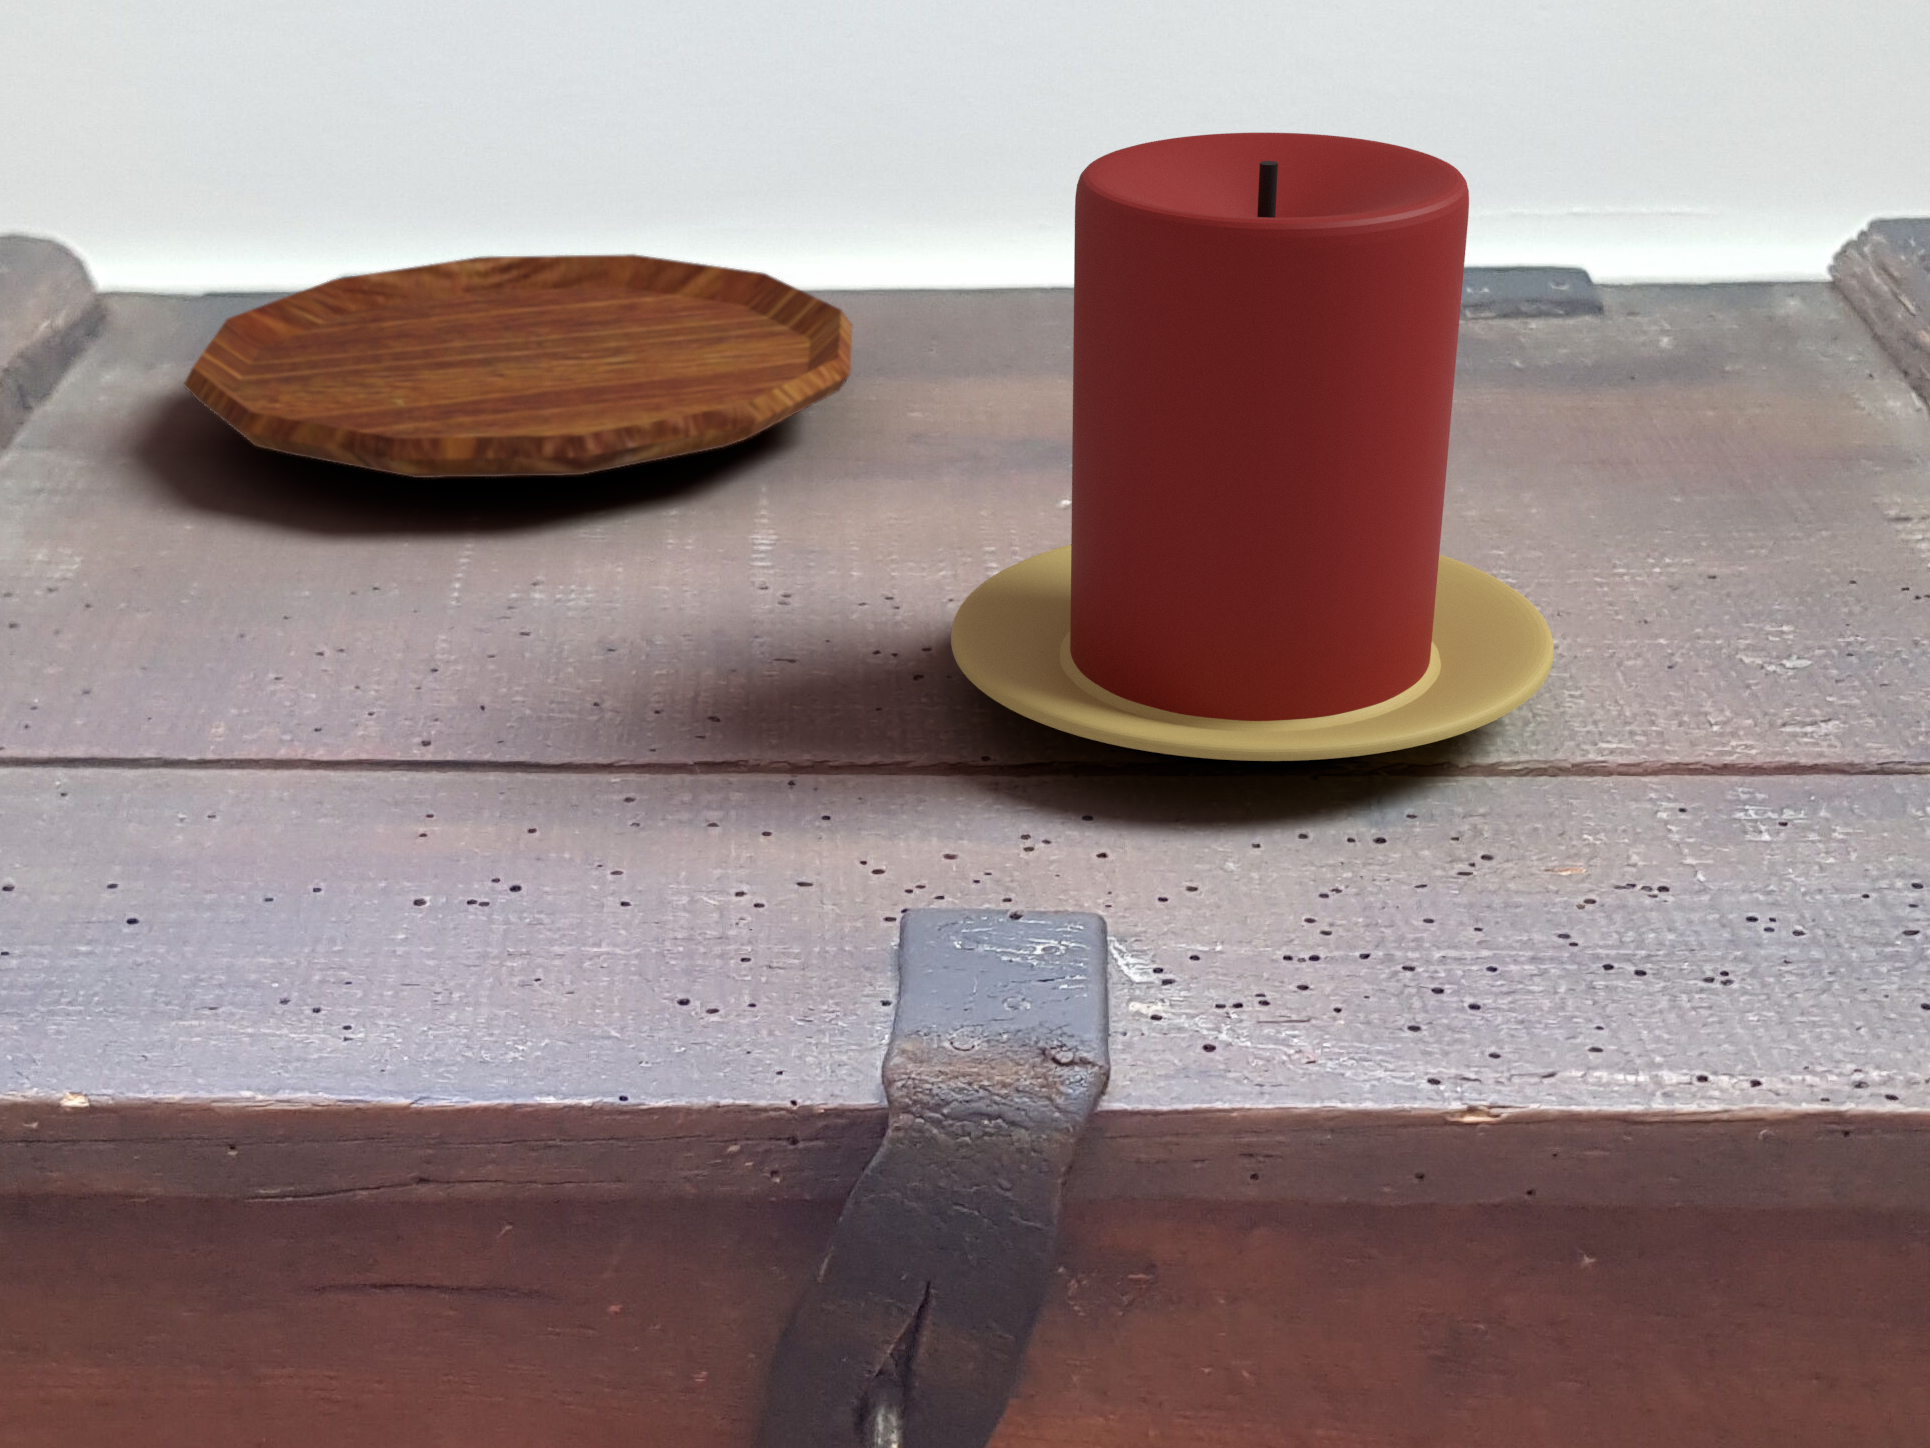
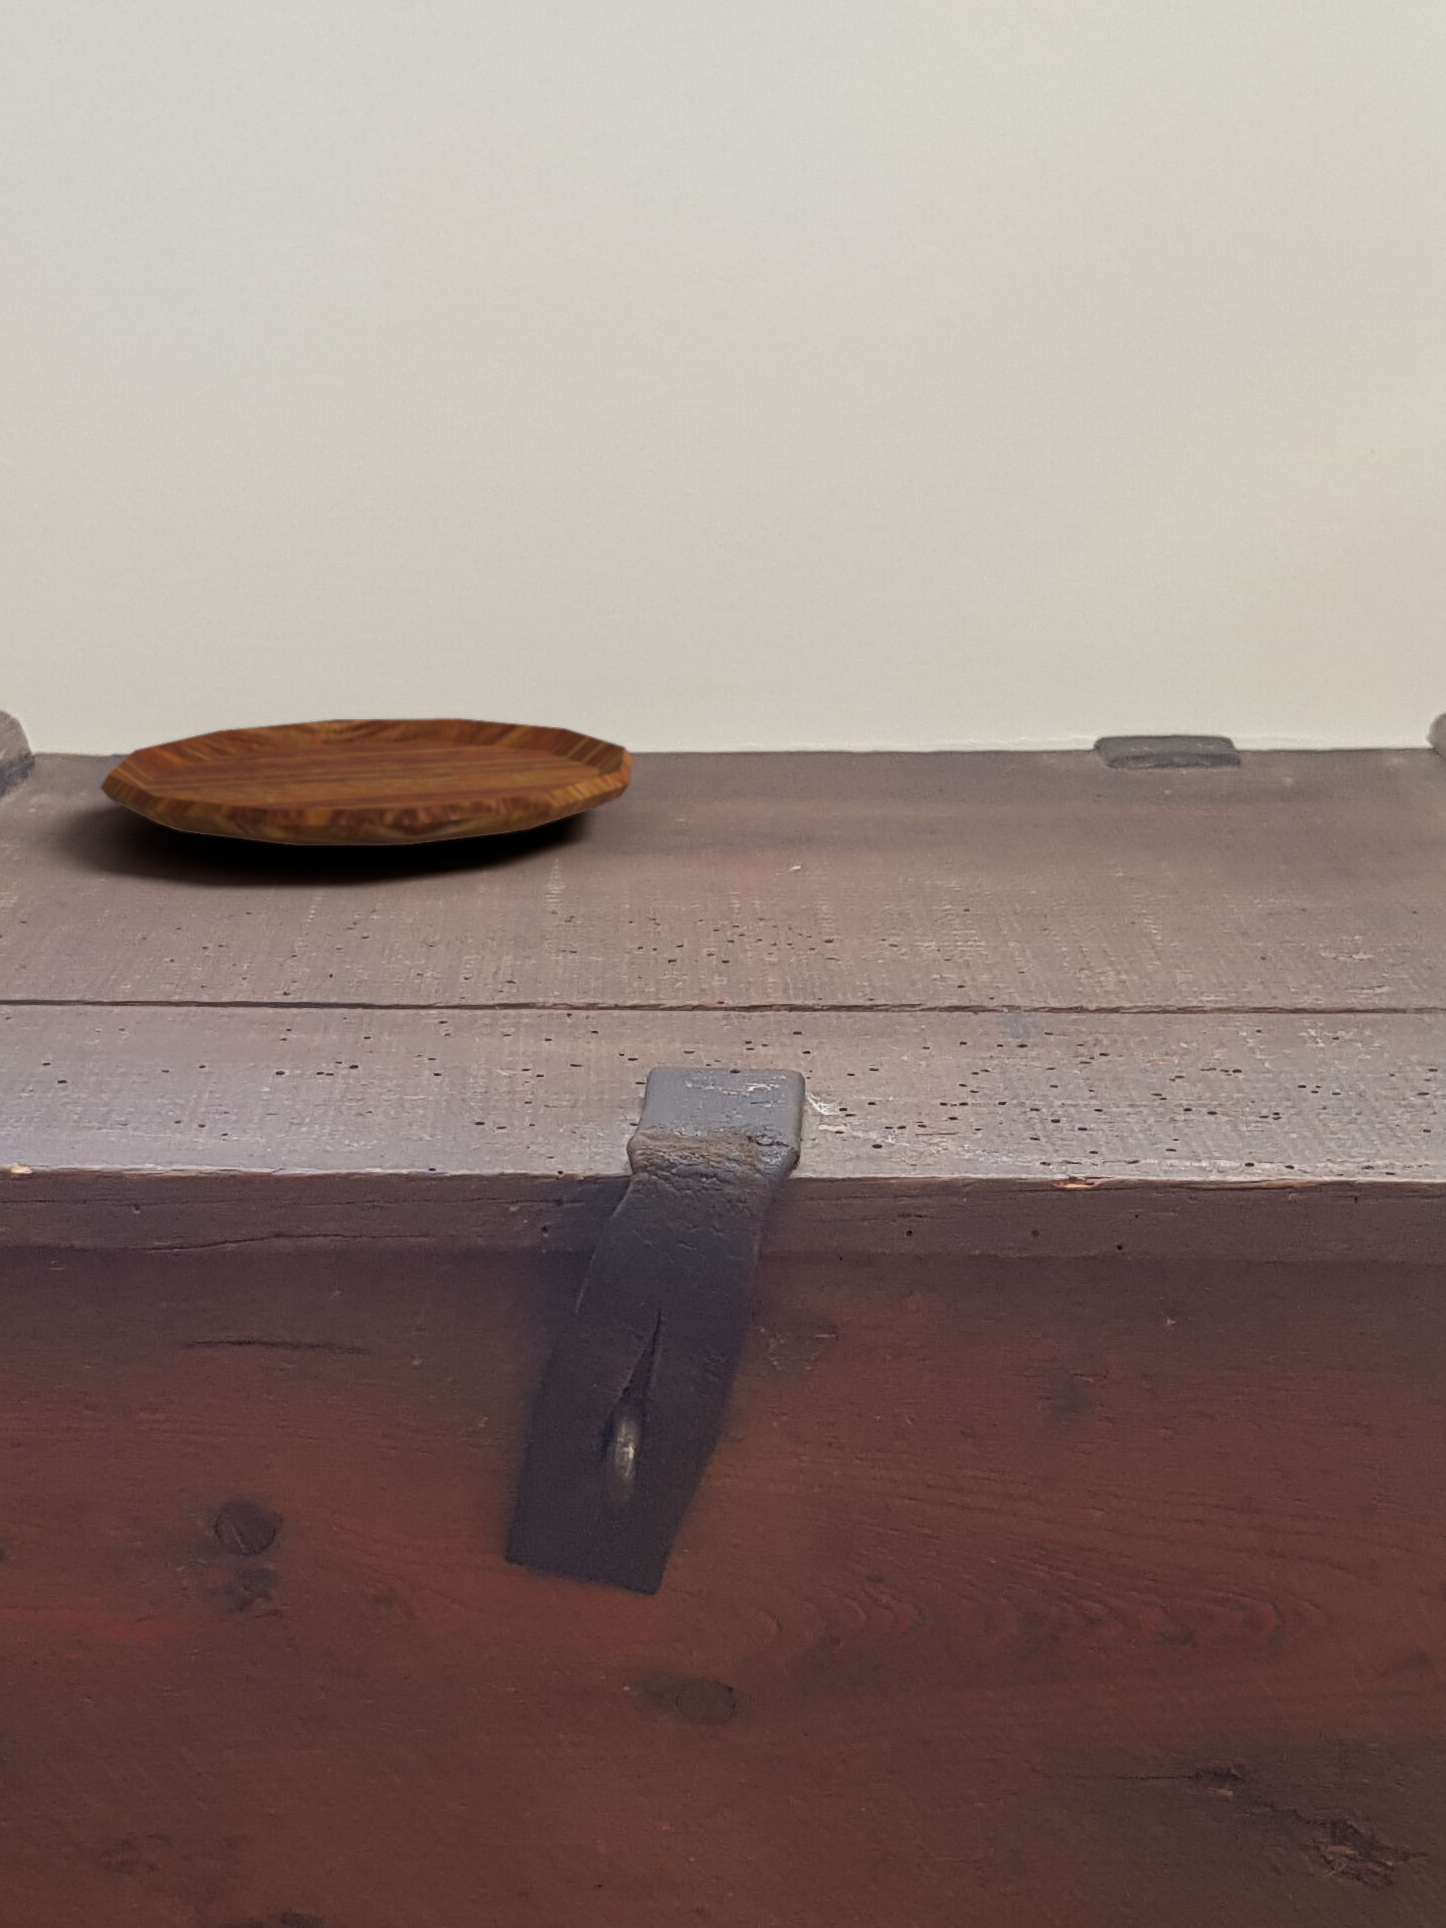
candle: present [951,133,1554,761] -> none [697,556,1166,998]

